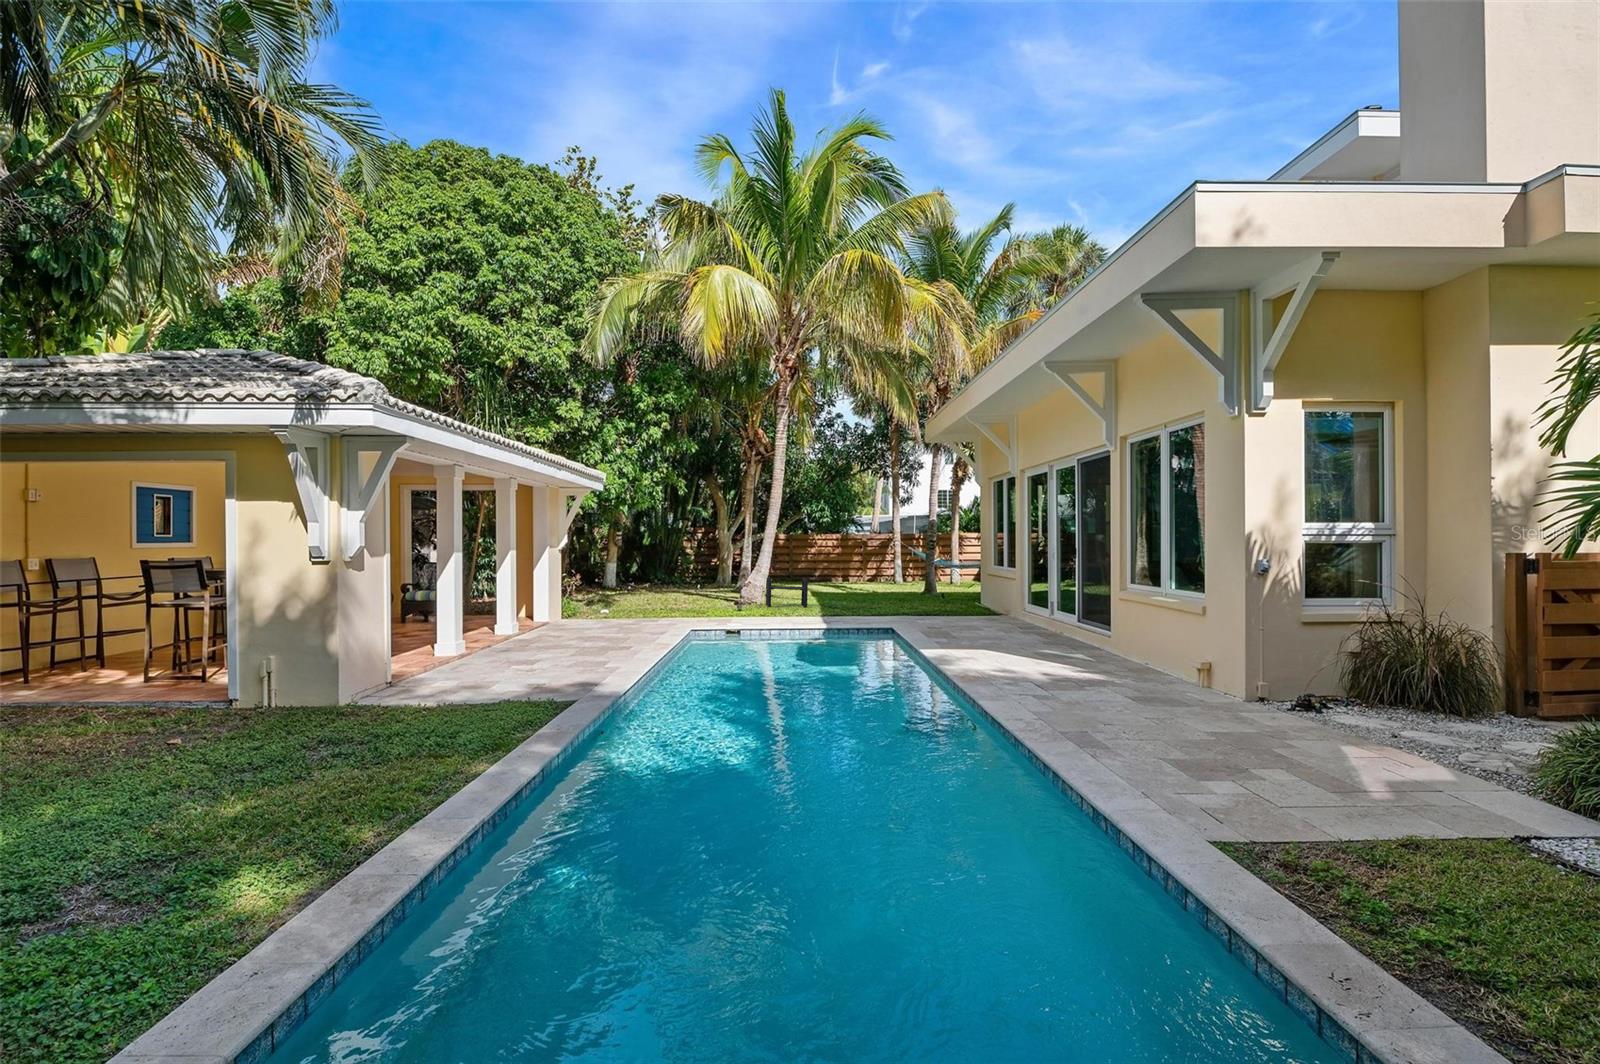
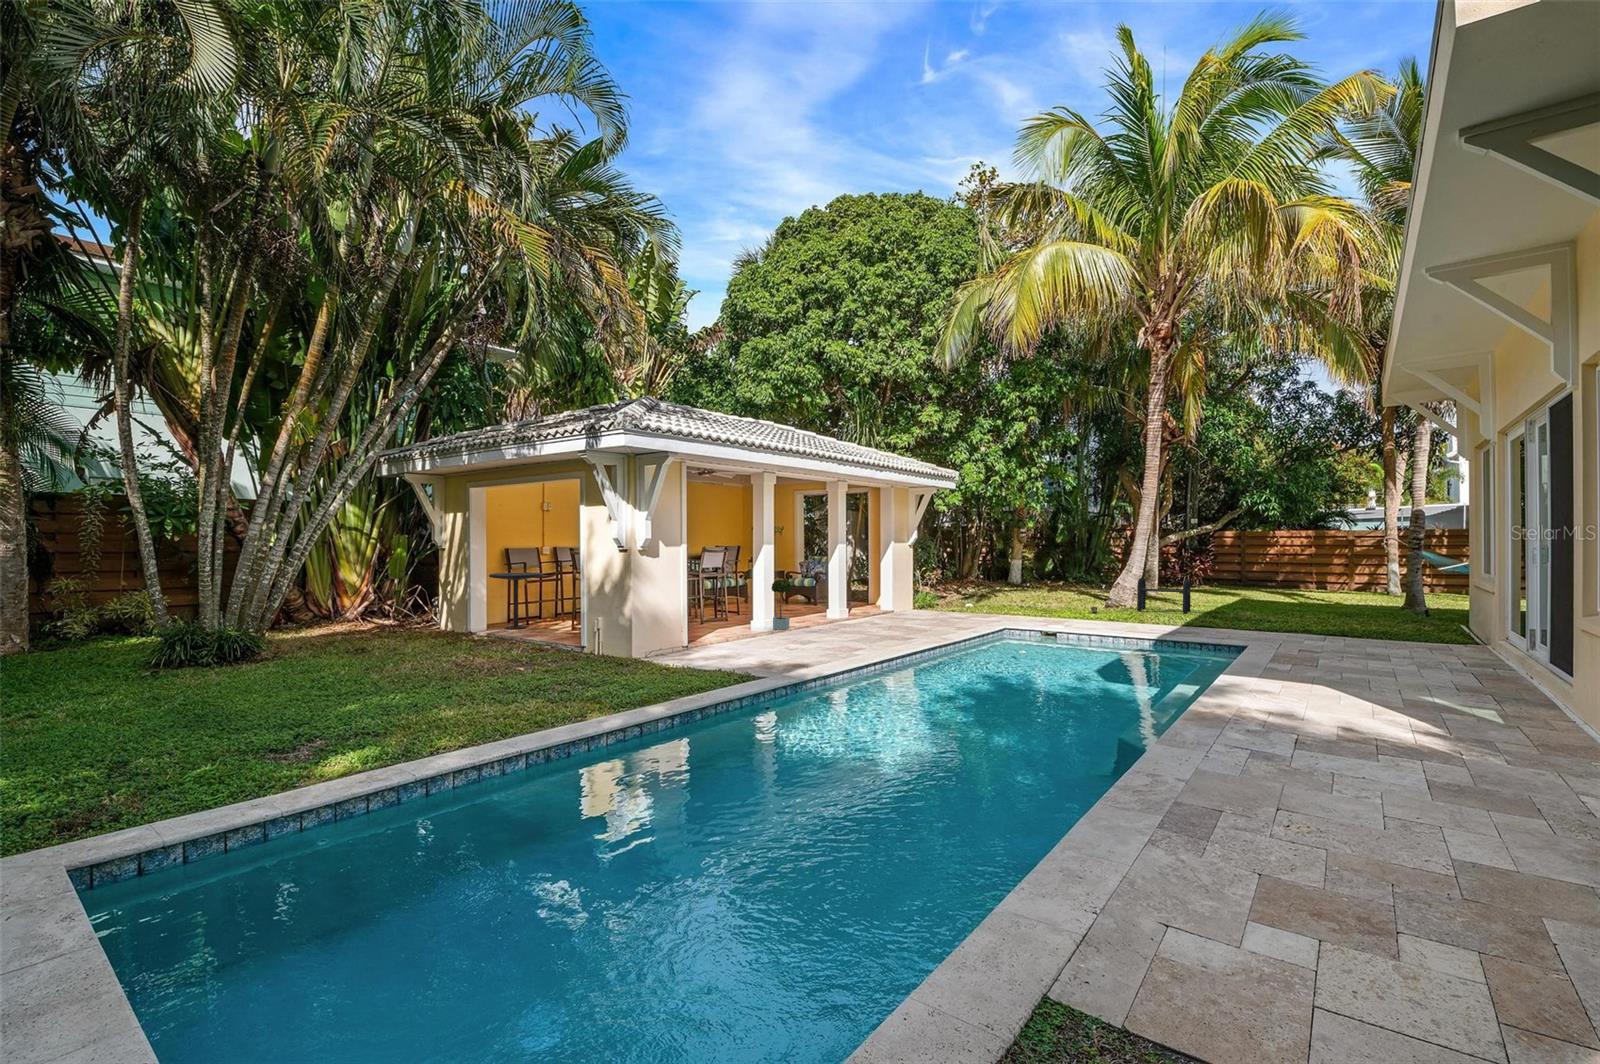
potted tree: none [480,587,506,646] -> present [772,578,792,630]
pedestal table: none [50,589,146,673] -> present [489,572,542,629]

